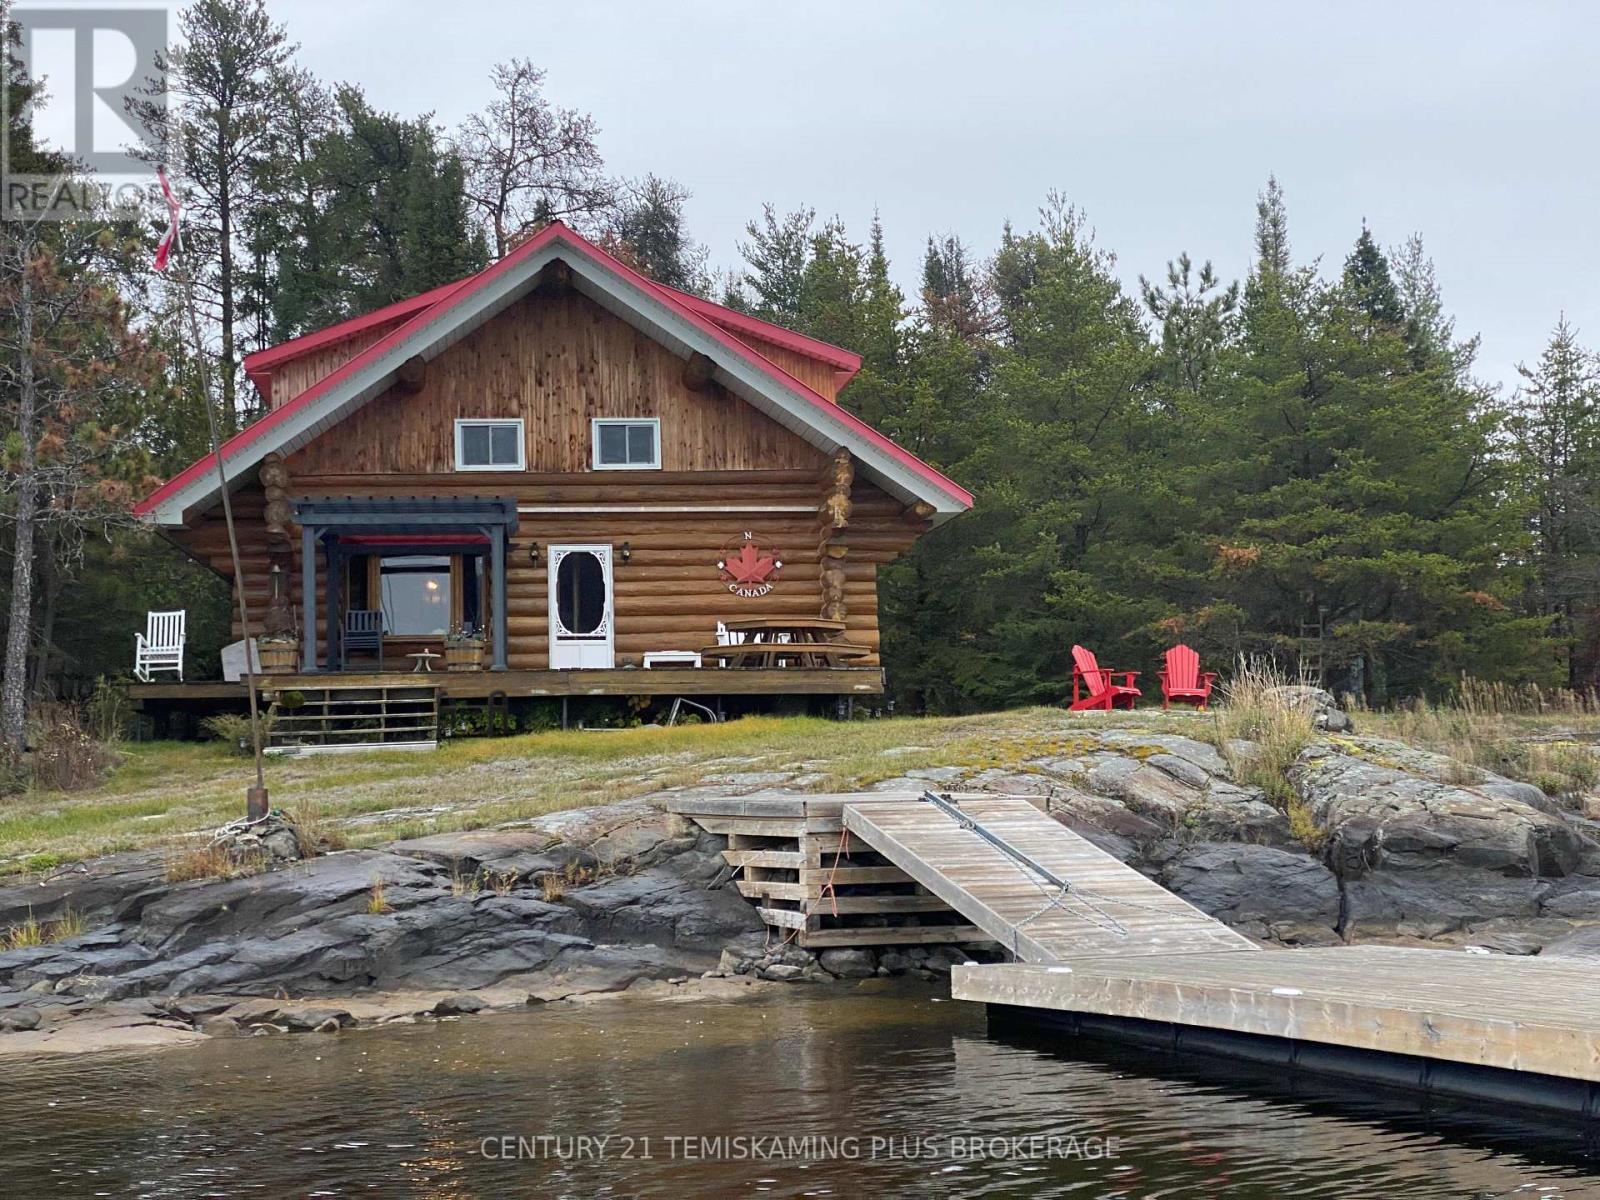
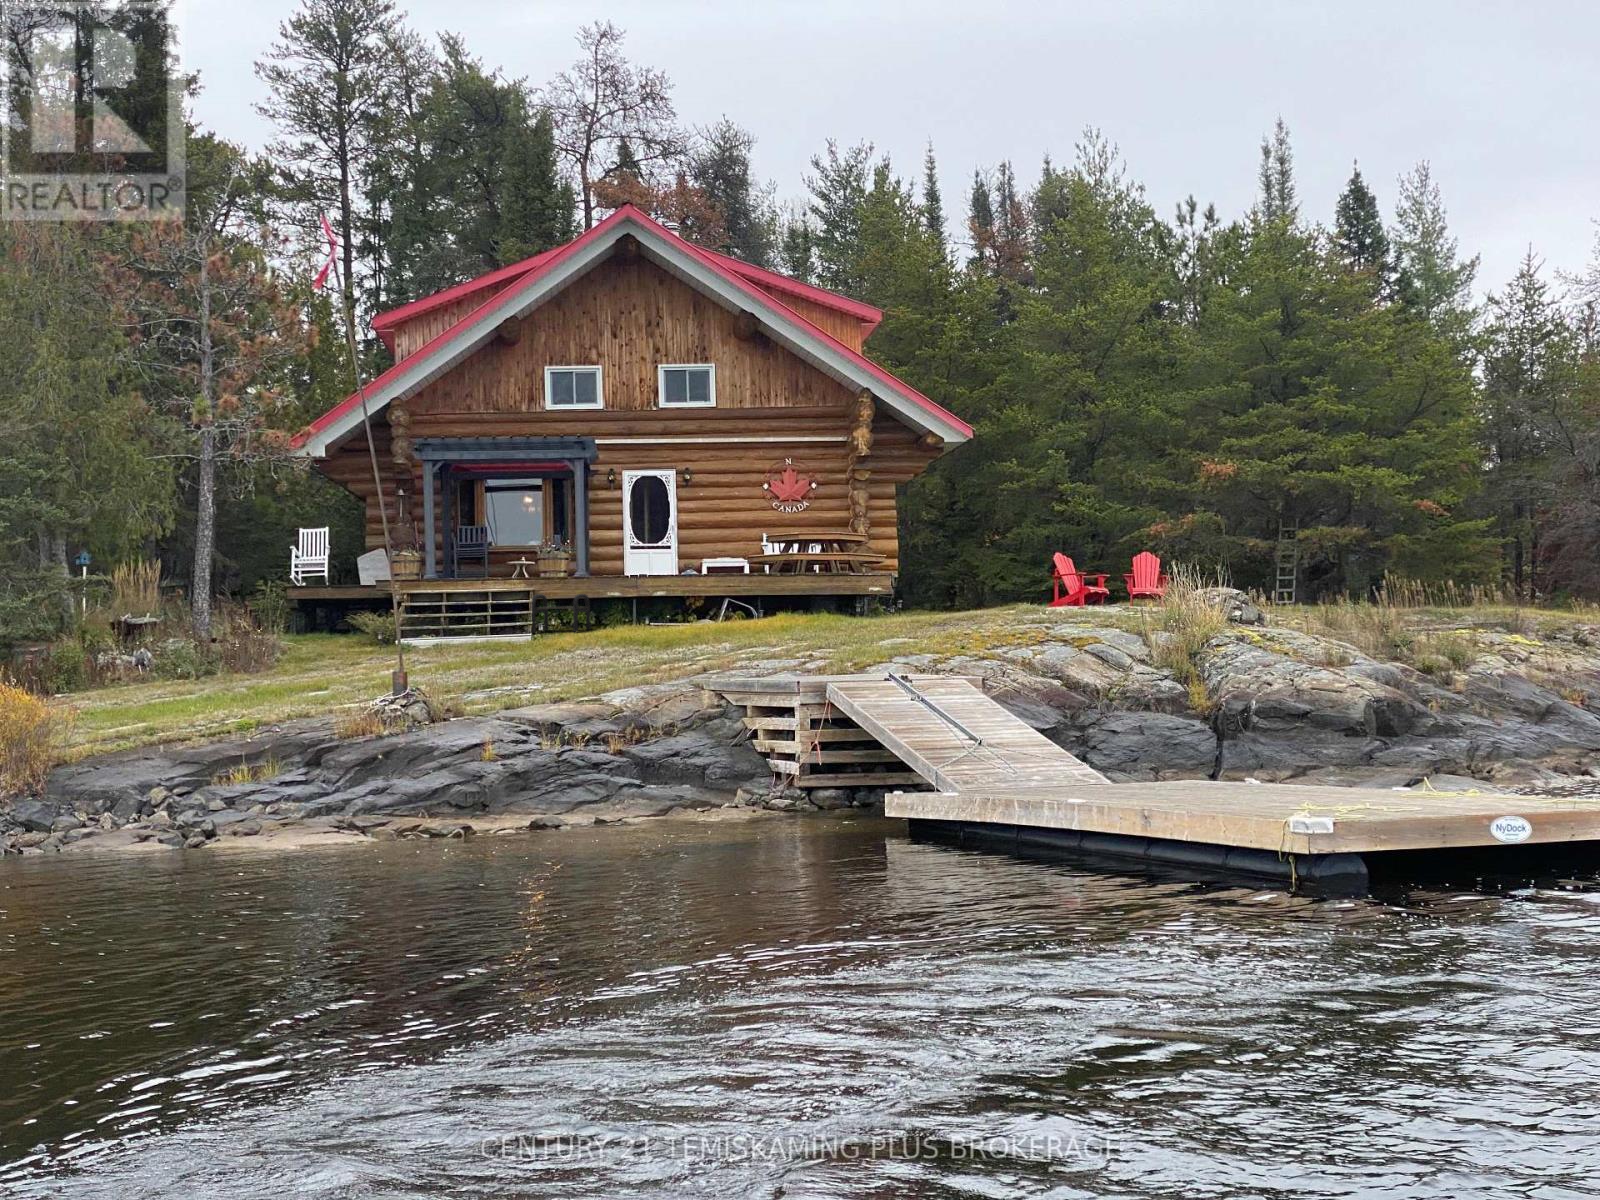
potted tree: present [280,691,305,754] -> none [407,595,429,646]

